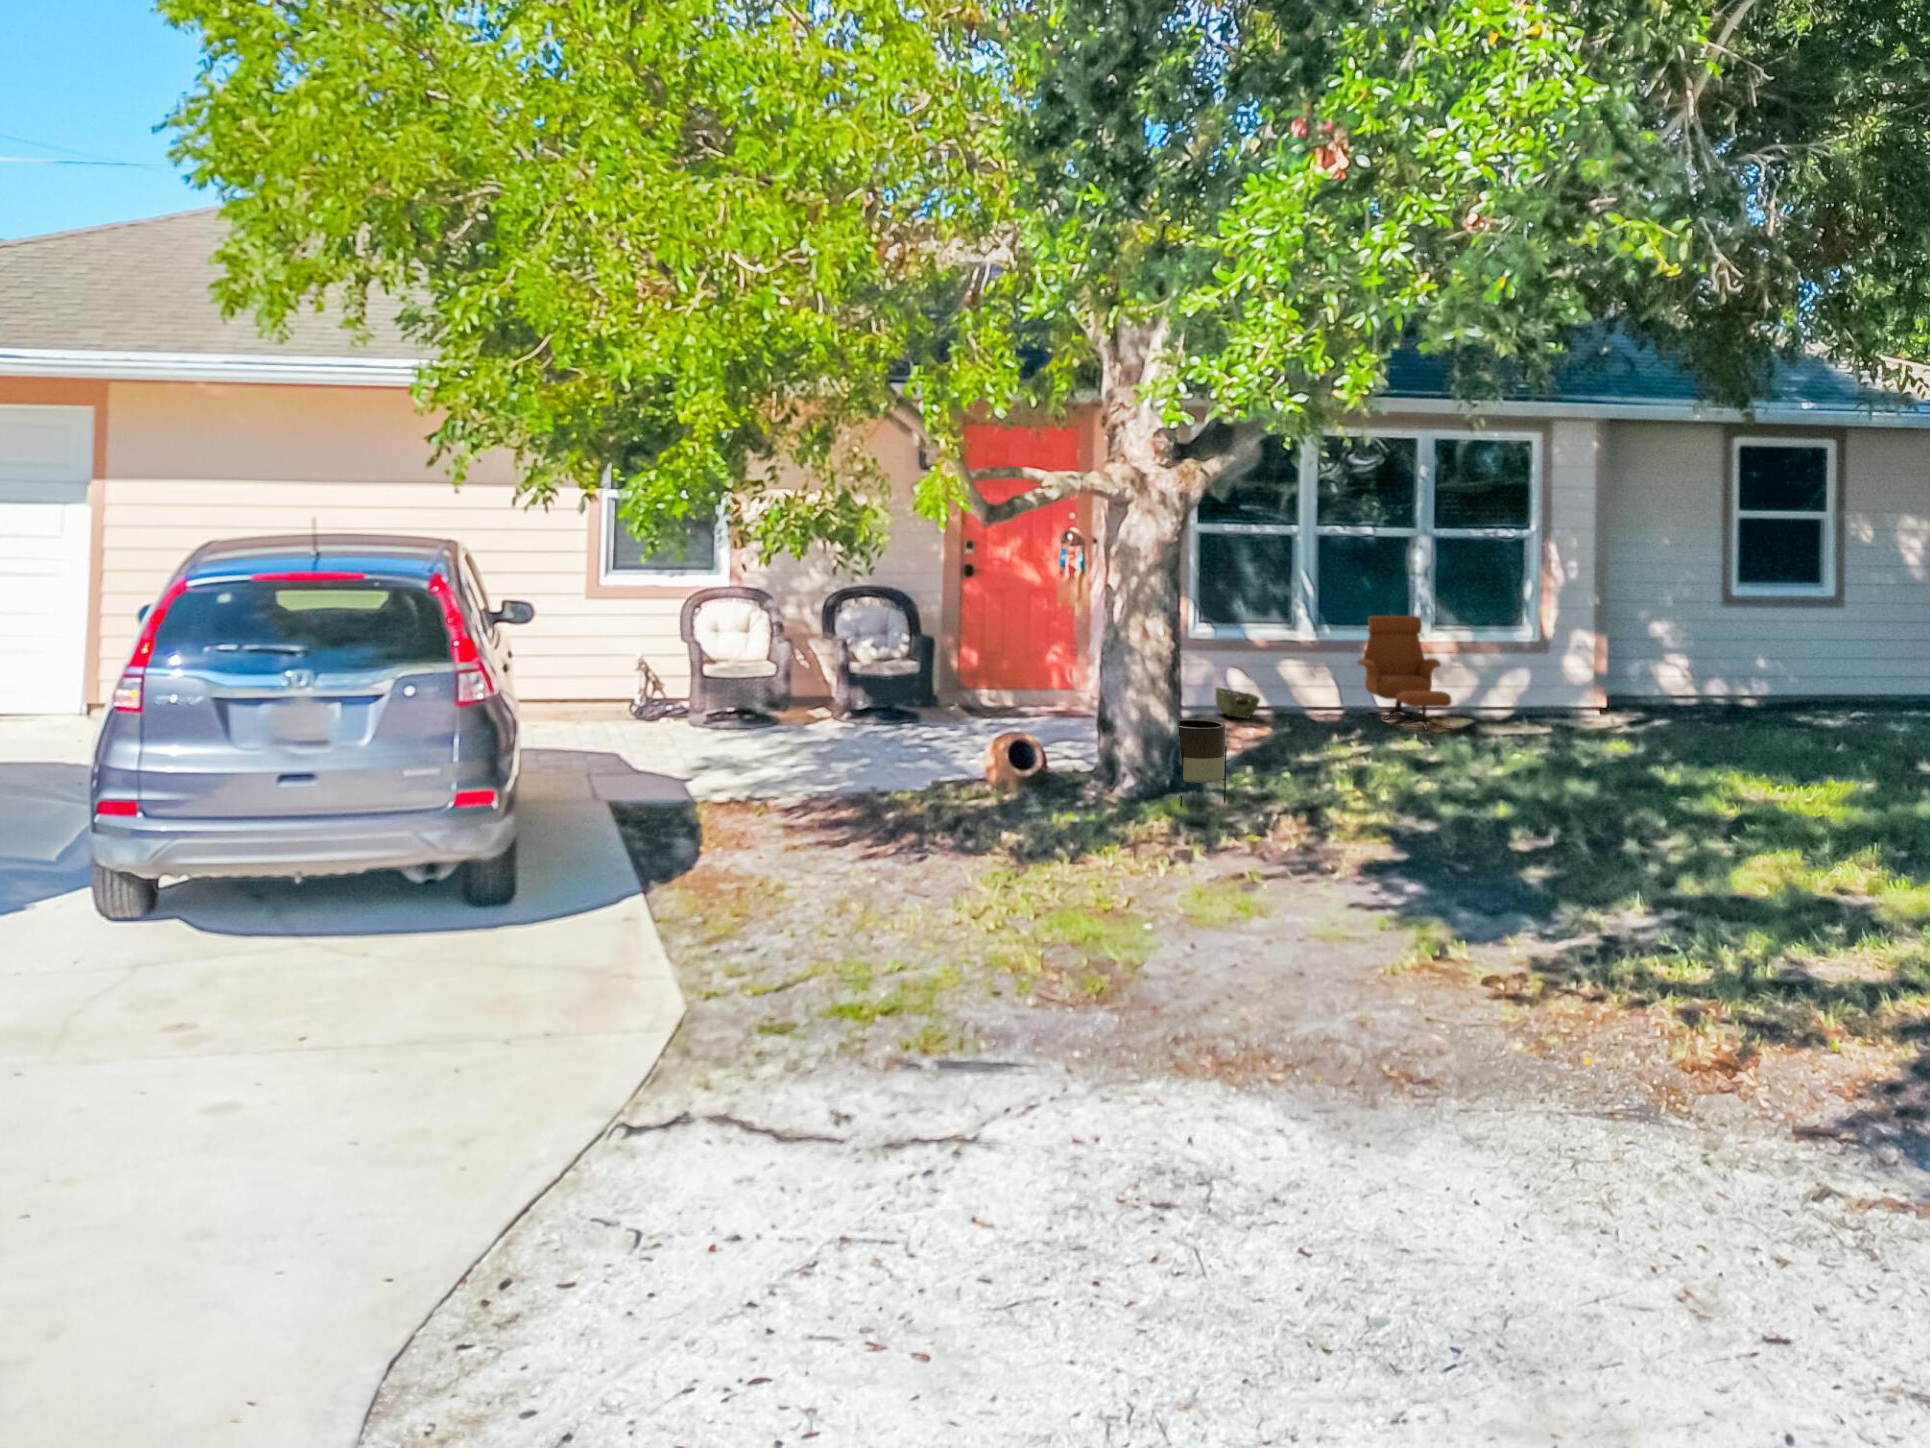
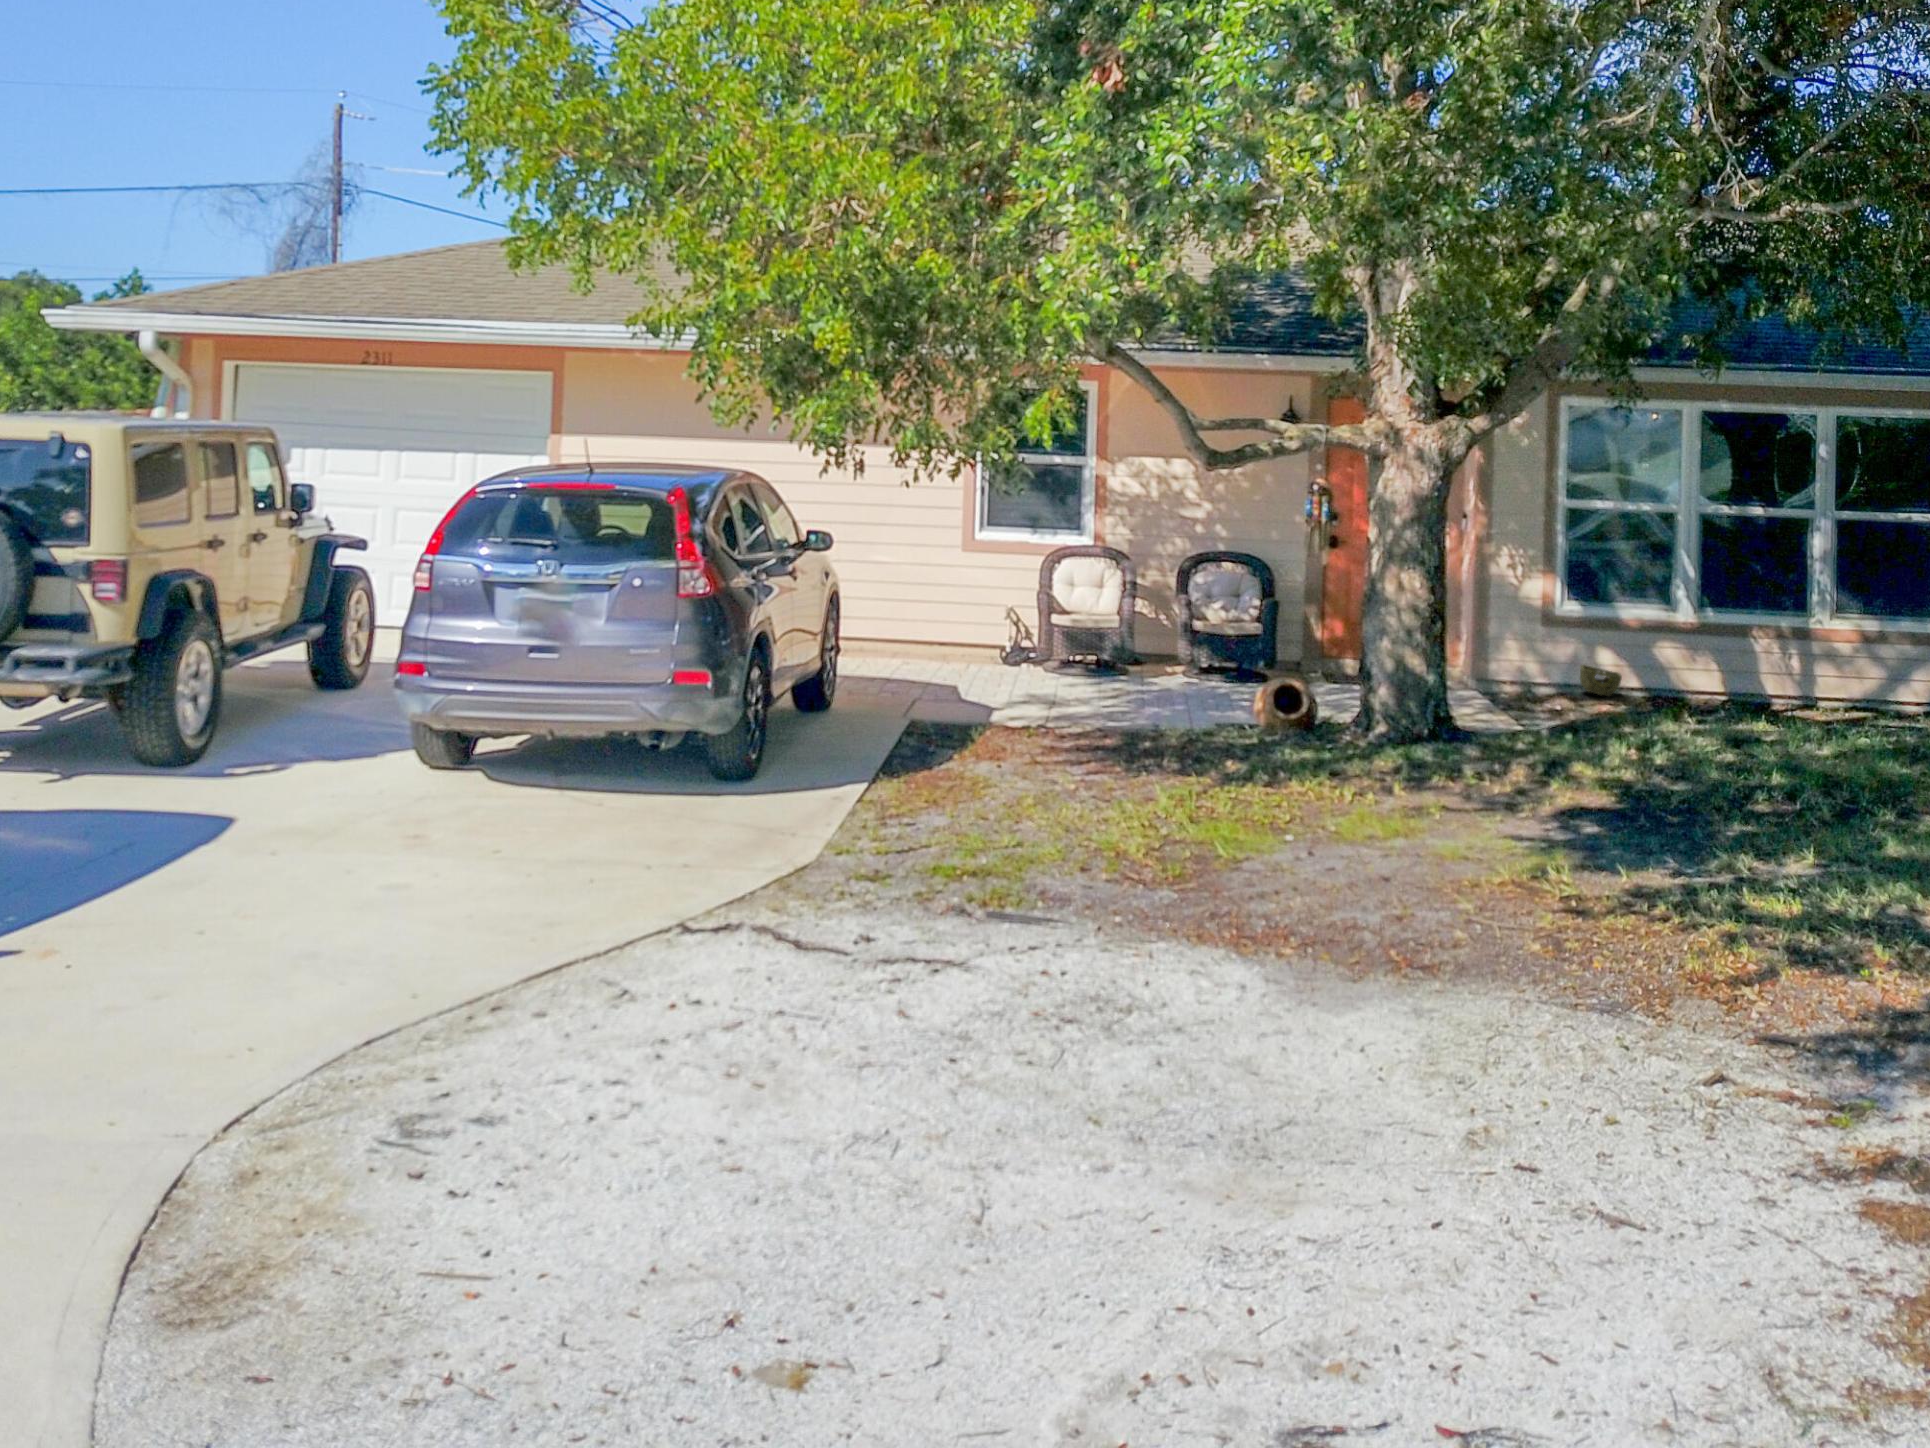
lounge chair: present [1357,616,1451,730] -> none [1736,599,1832,717]
planter: present [1179,719,1227,806] -> none [1438,675,1499,759]

